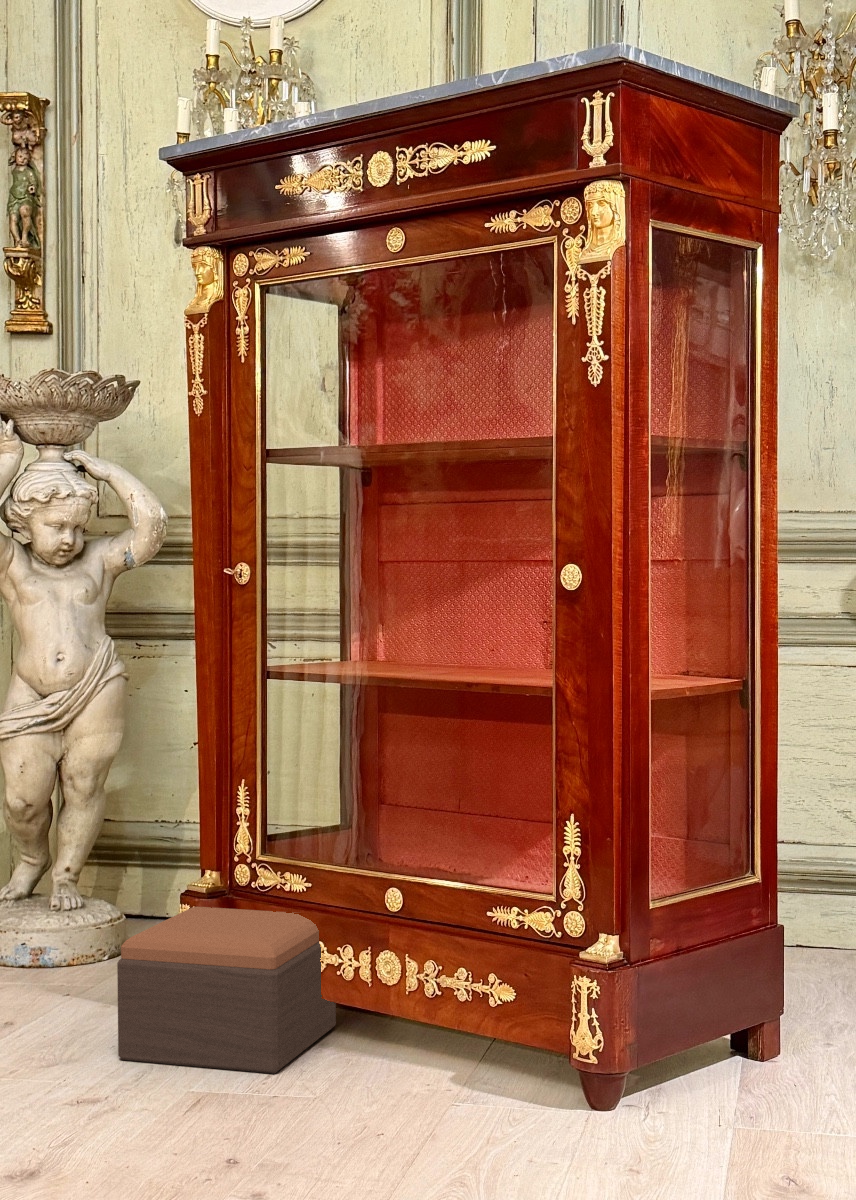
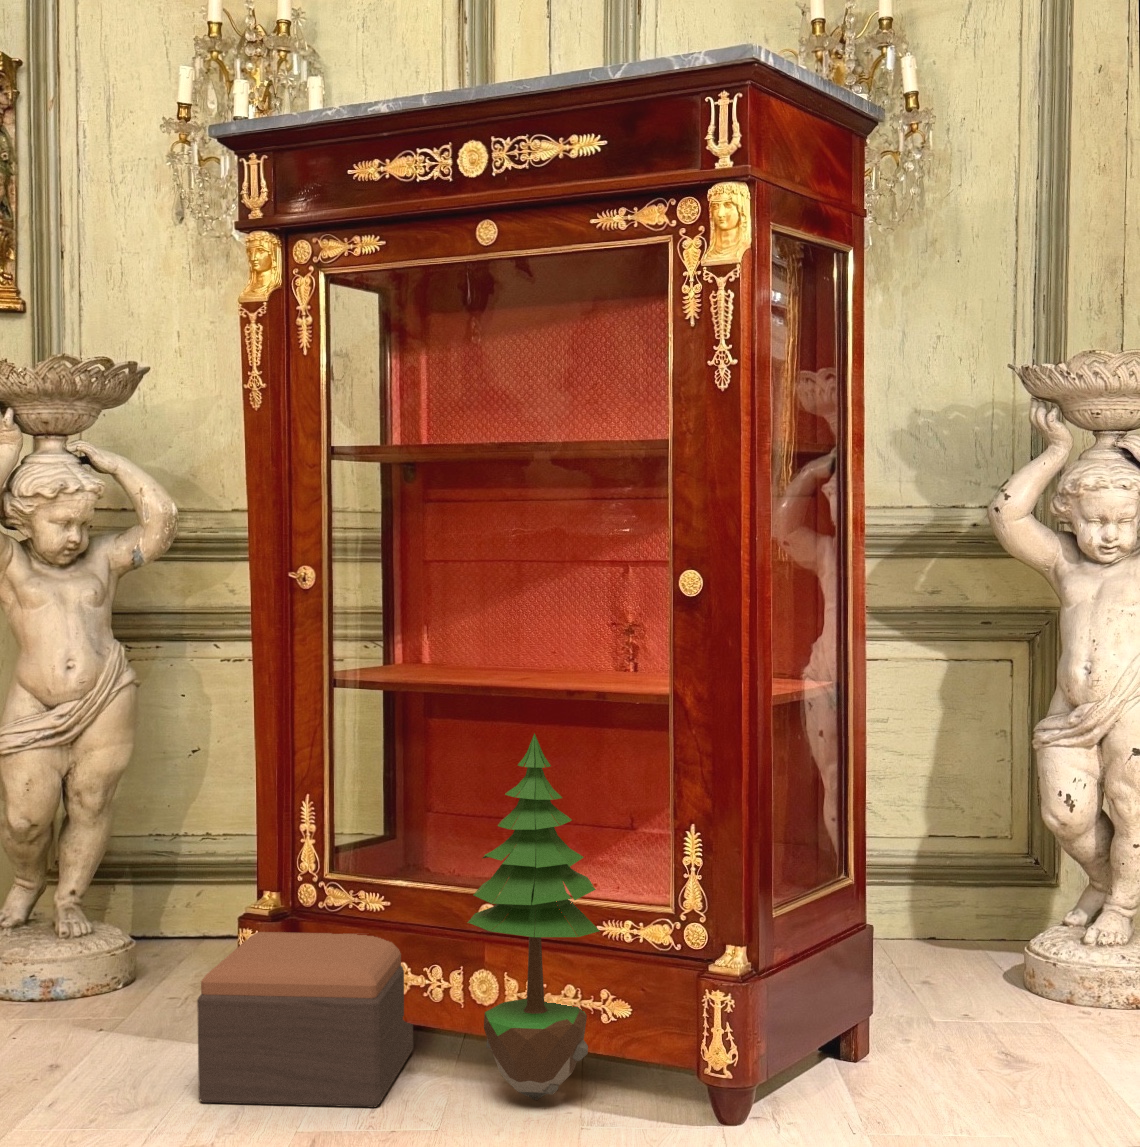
potted tree: none [359,721,486,1077] -> present [468,734,600,1100]

